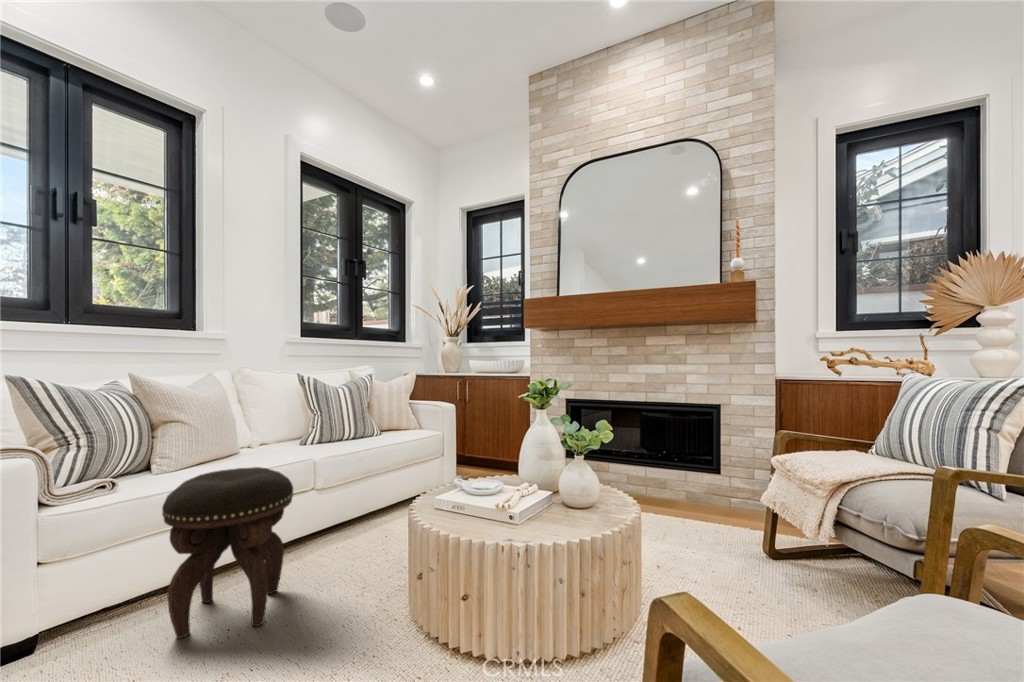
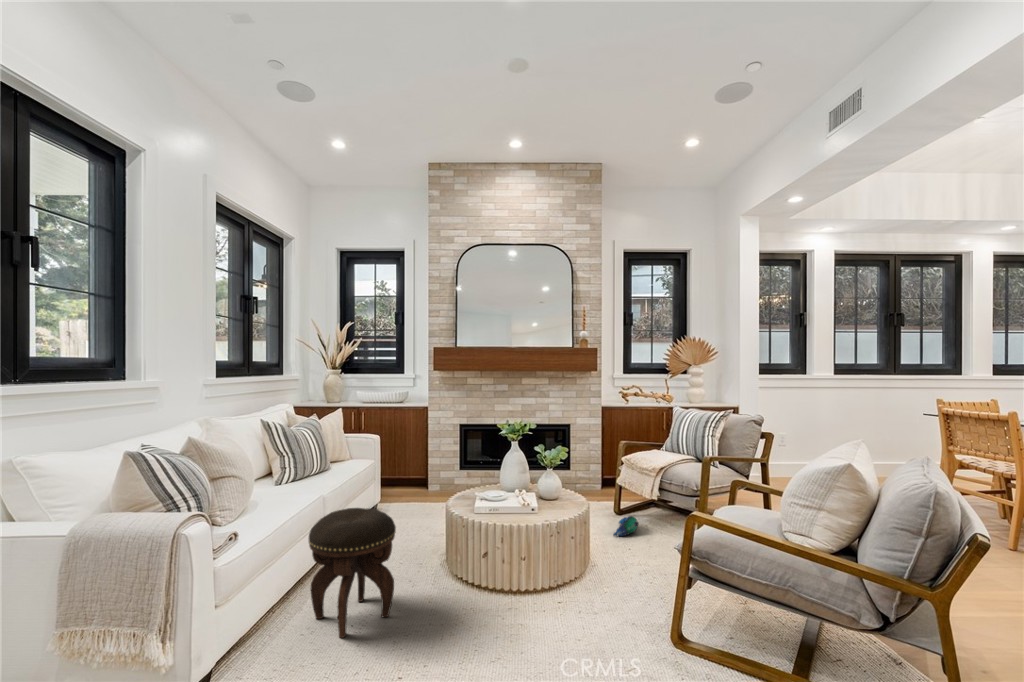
plush toy: none [722,565,785,600] -> present [613,516,639,536]

